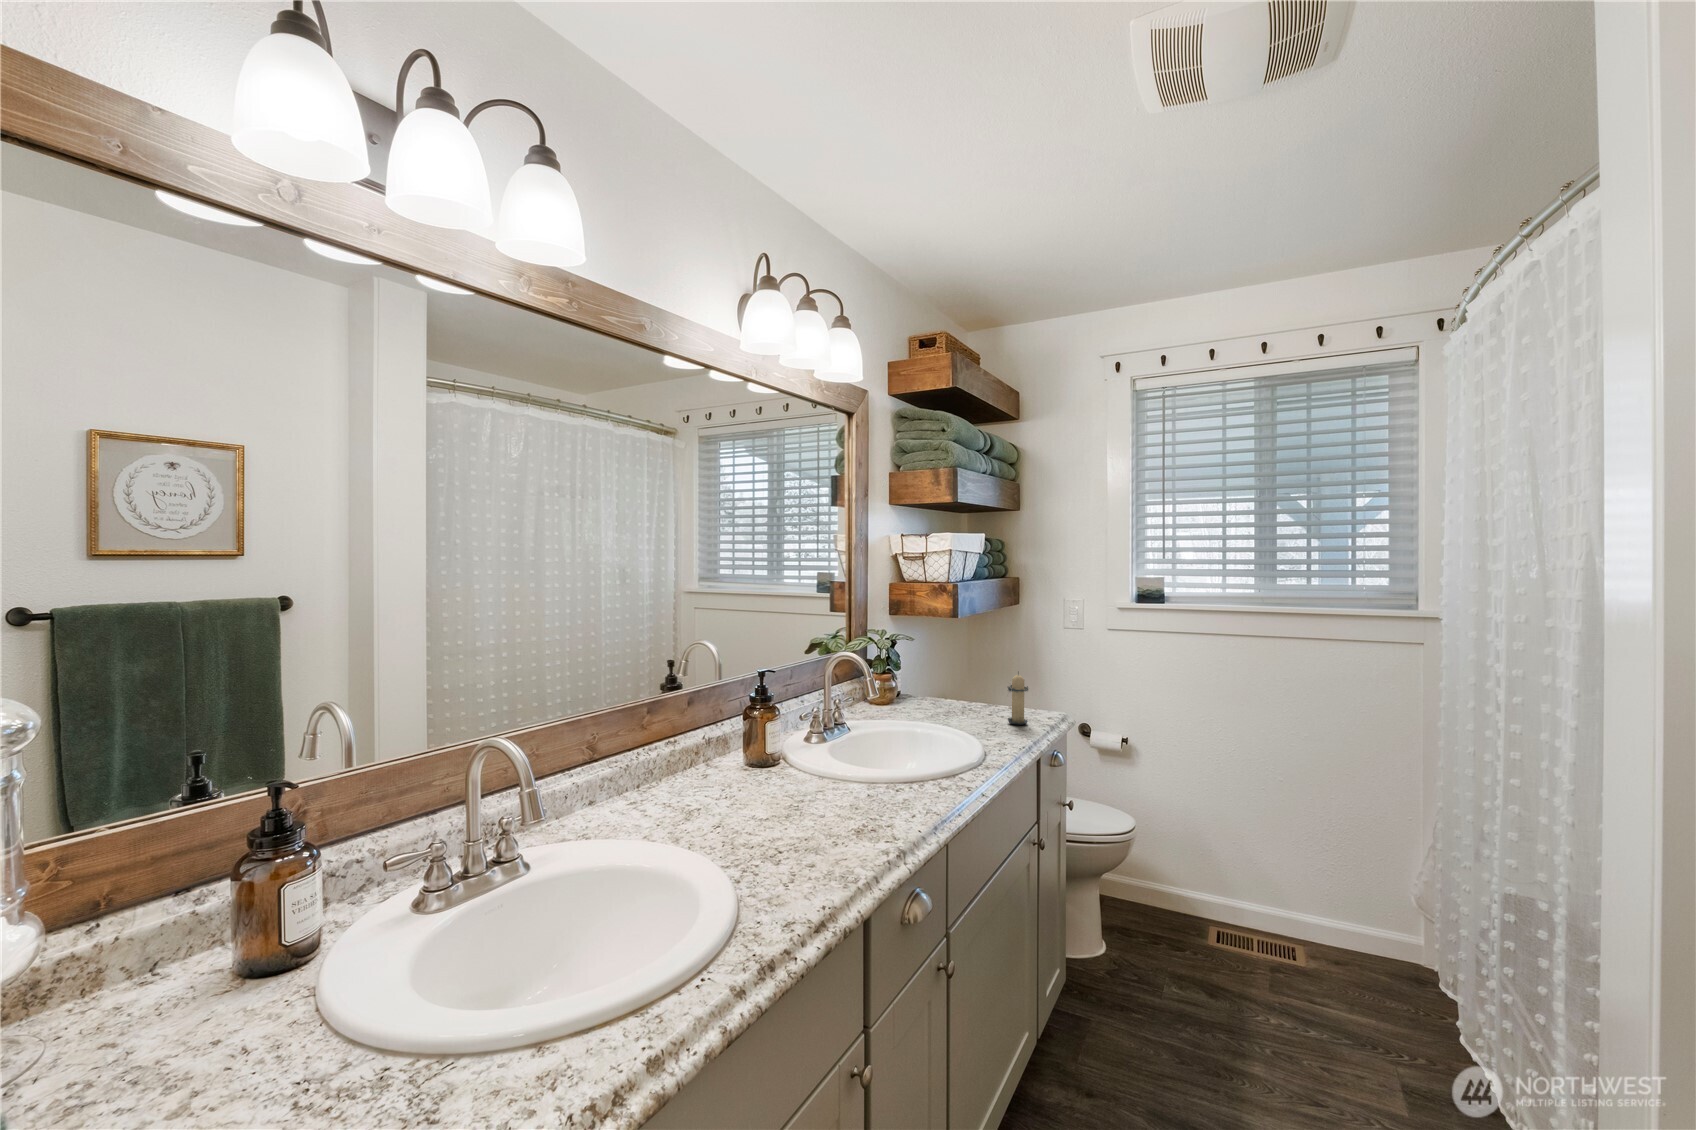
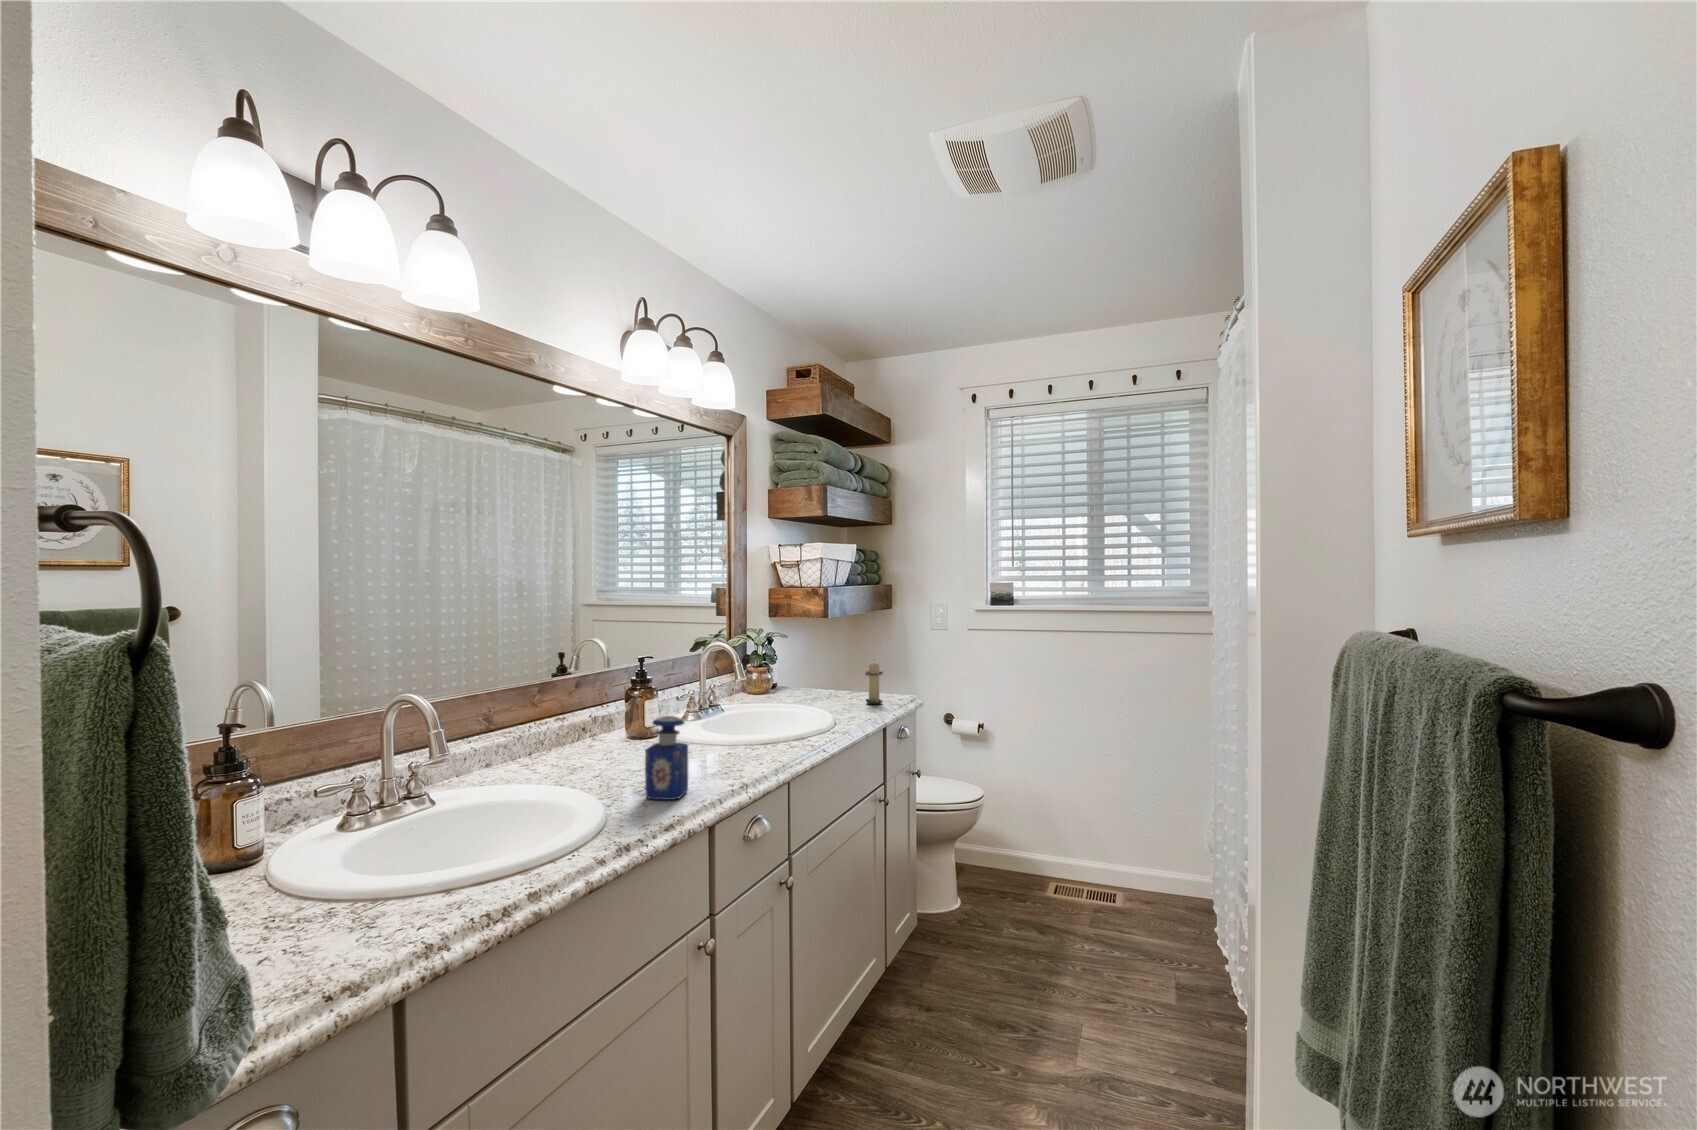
perfume bottle: none [781,765,834,876] -> present [645,716,688,800]

